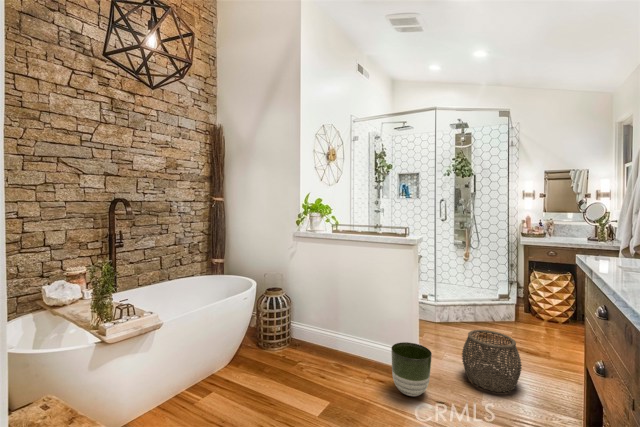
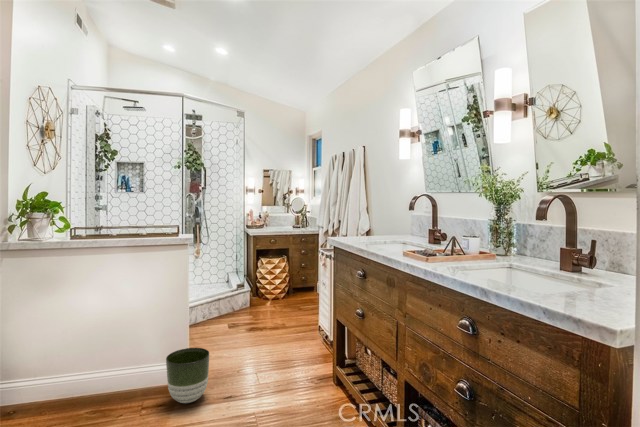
woven basket: present [462,330,522,392] -> none [227,316,275,369]

